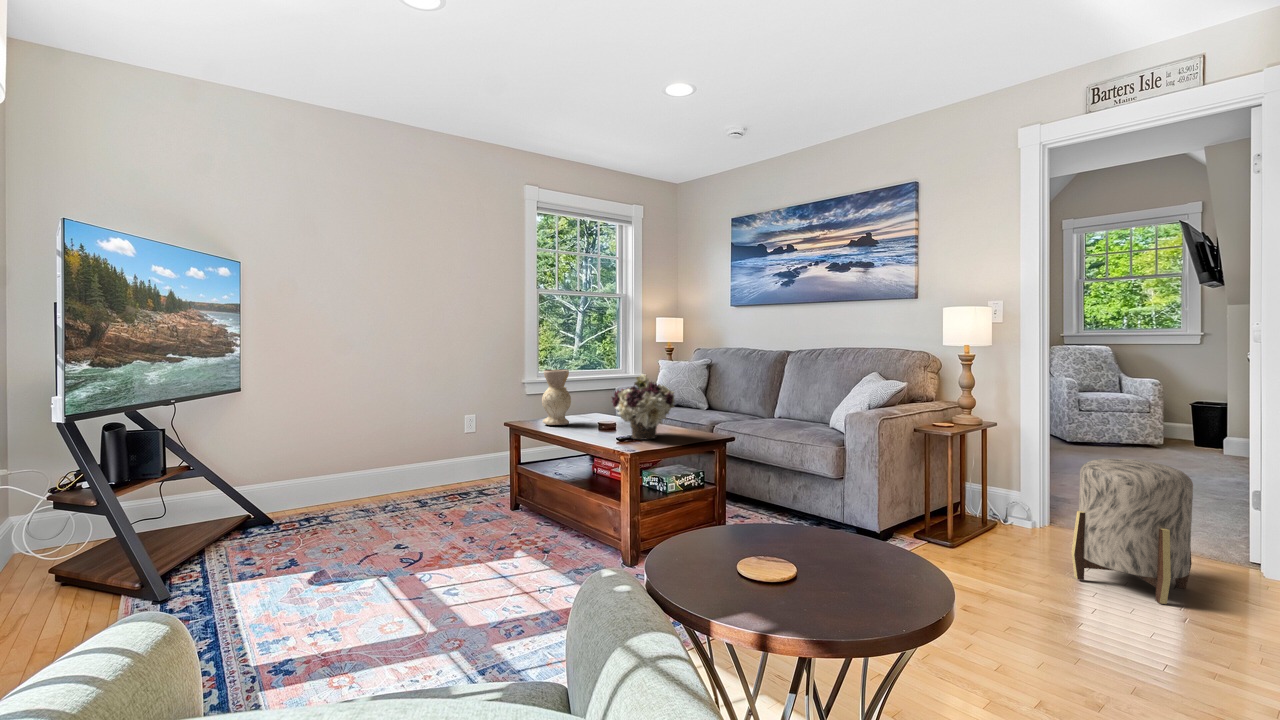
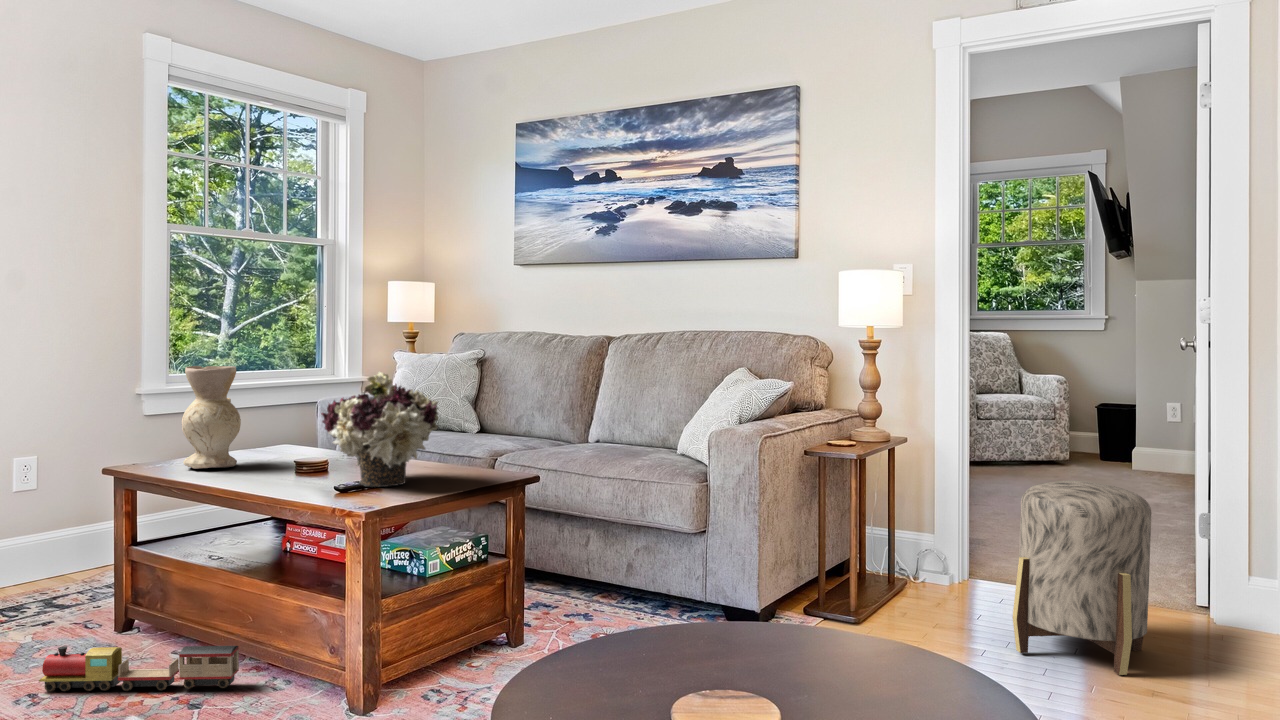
toy train: none [475,514,568,544] -> present [39,646,239,692]

